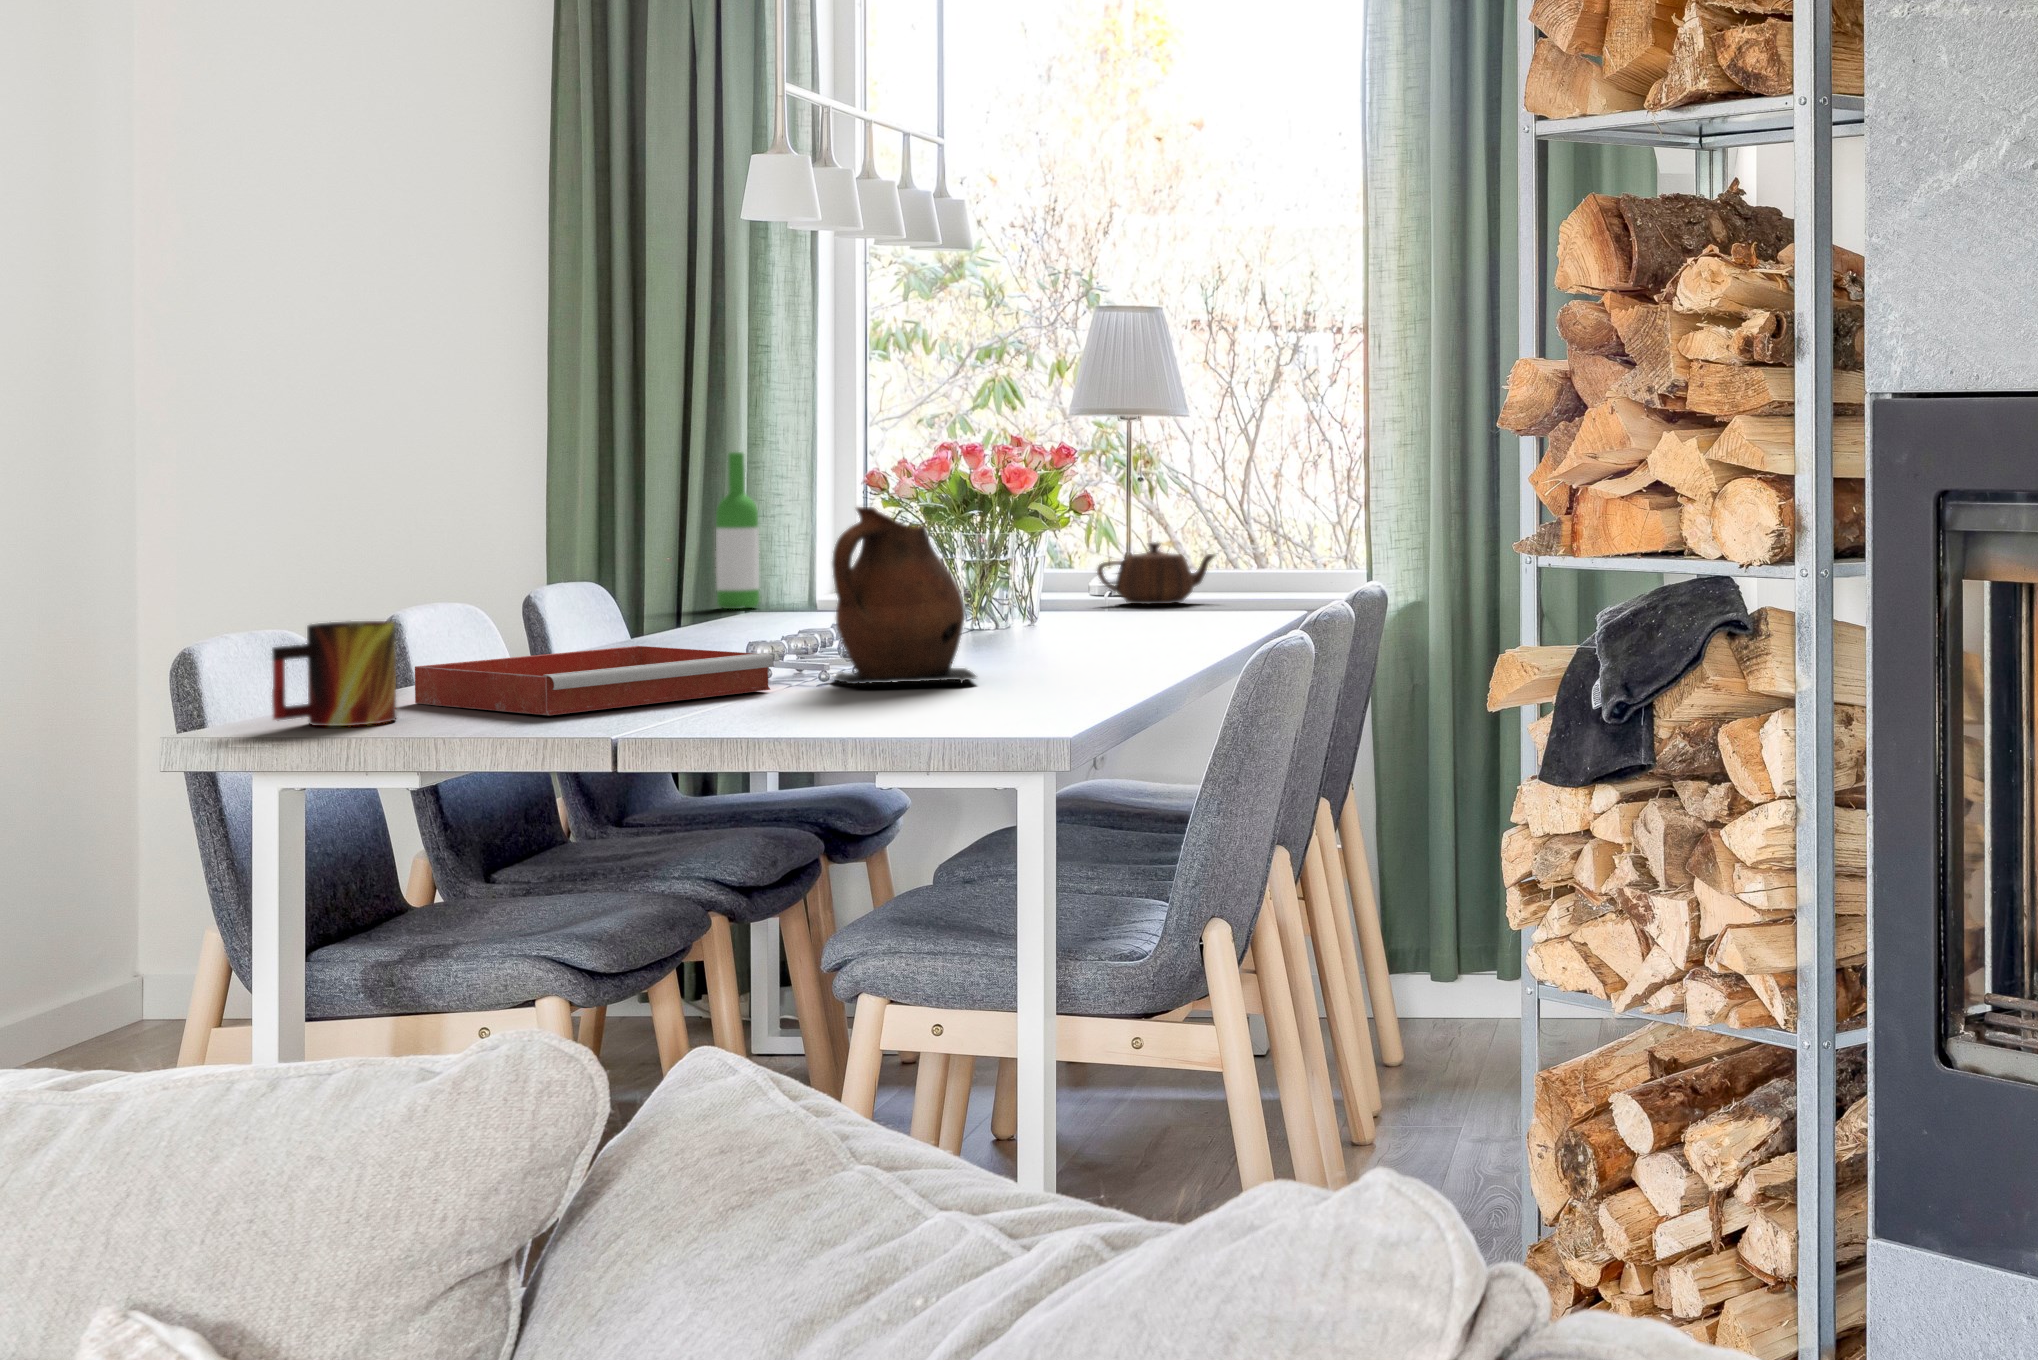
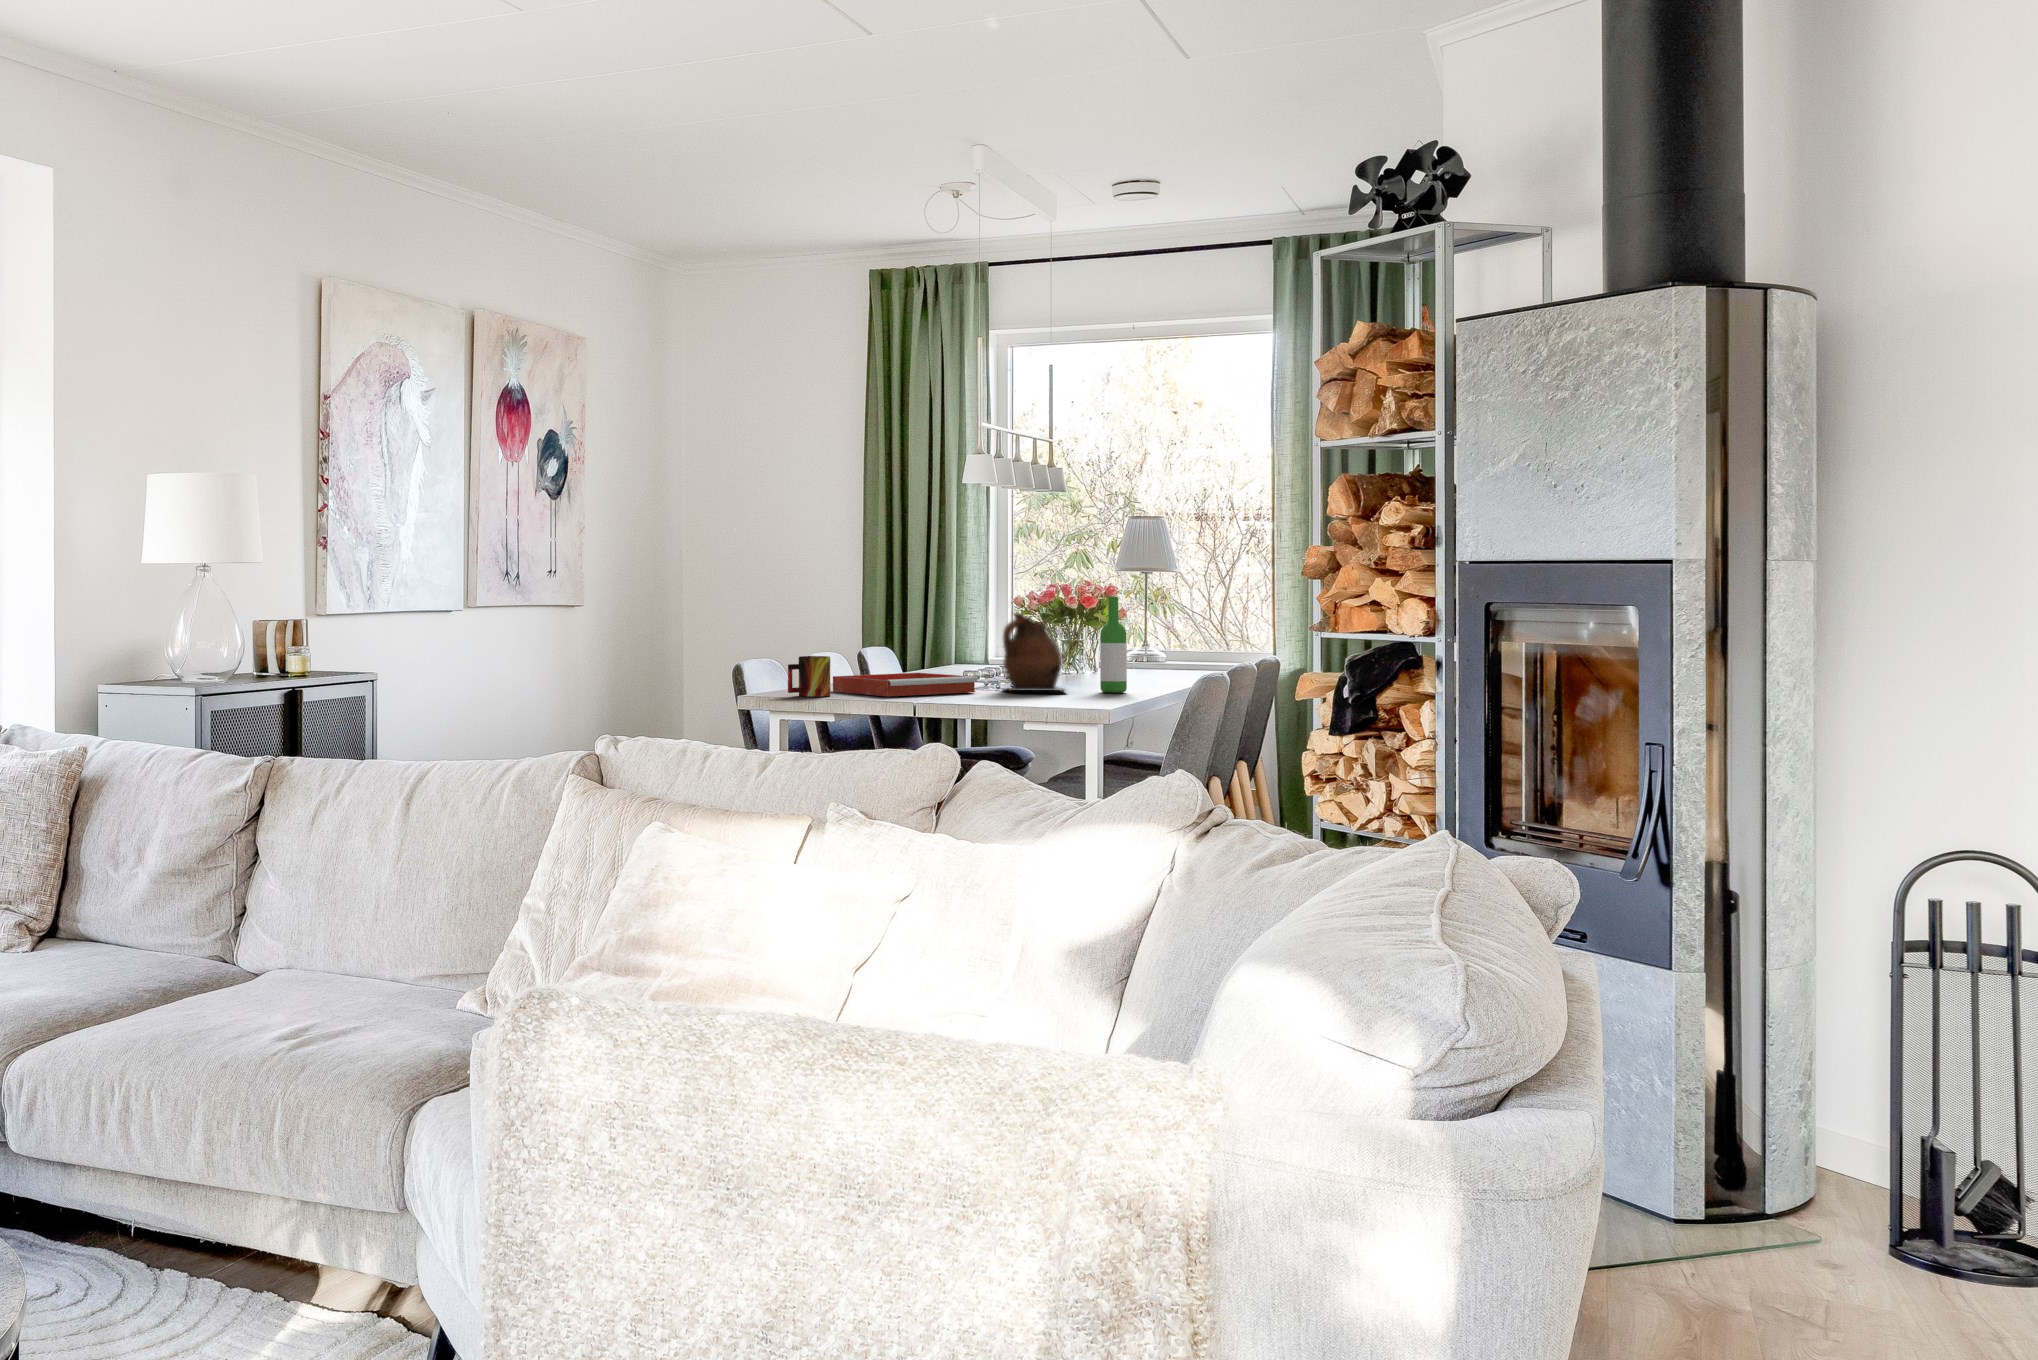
wine bottle: present [716,452,759,609] -> present [1100,596,1127,693]
teapot: present [1097,542,1215,604] -> none [1131,635,1199,668]

